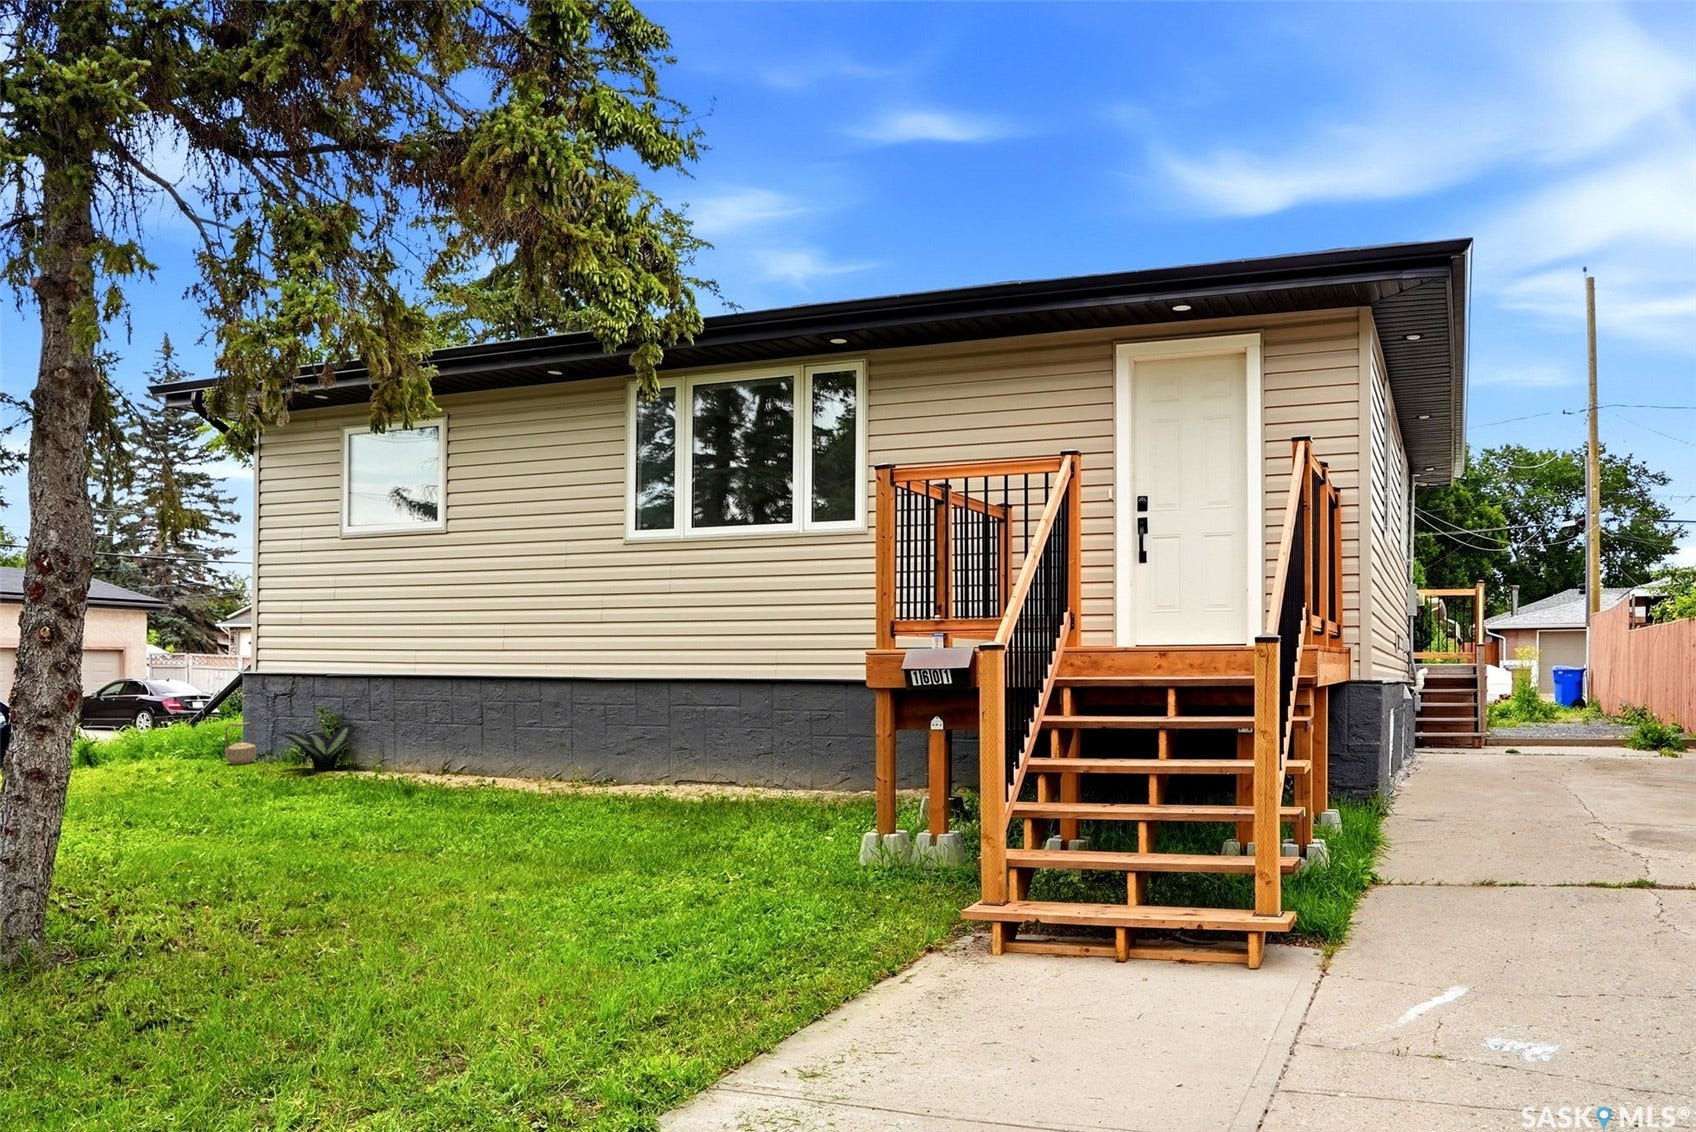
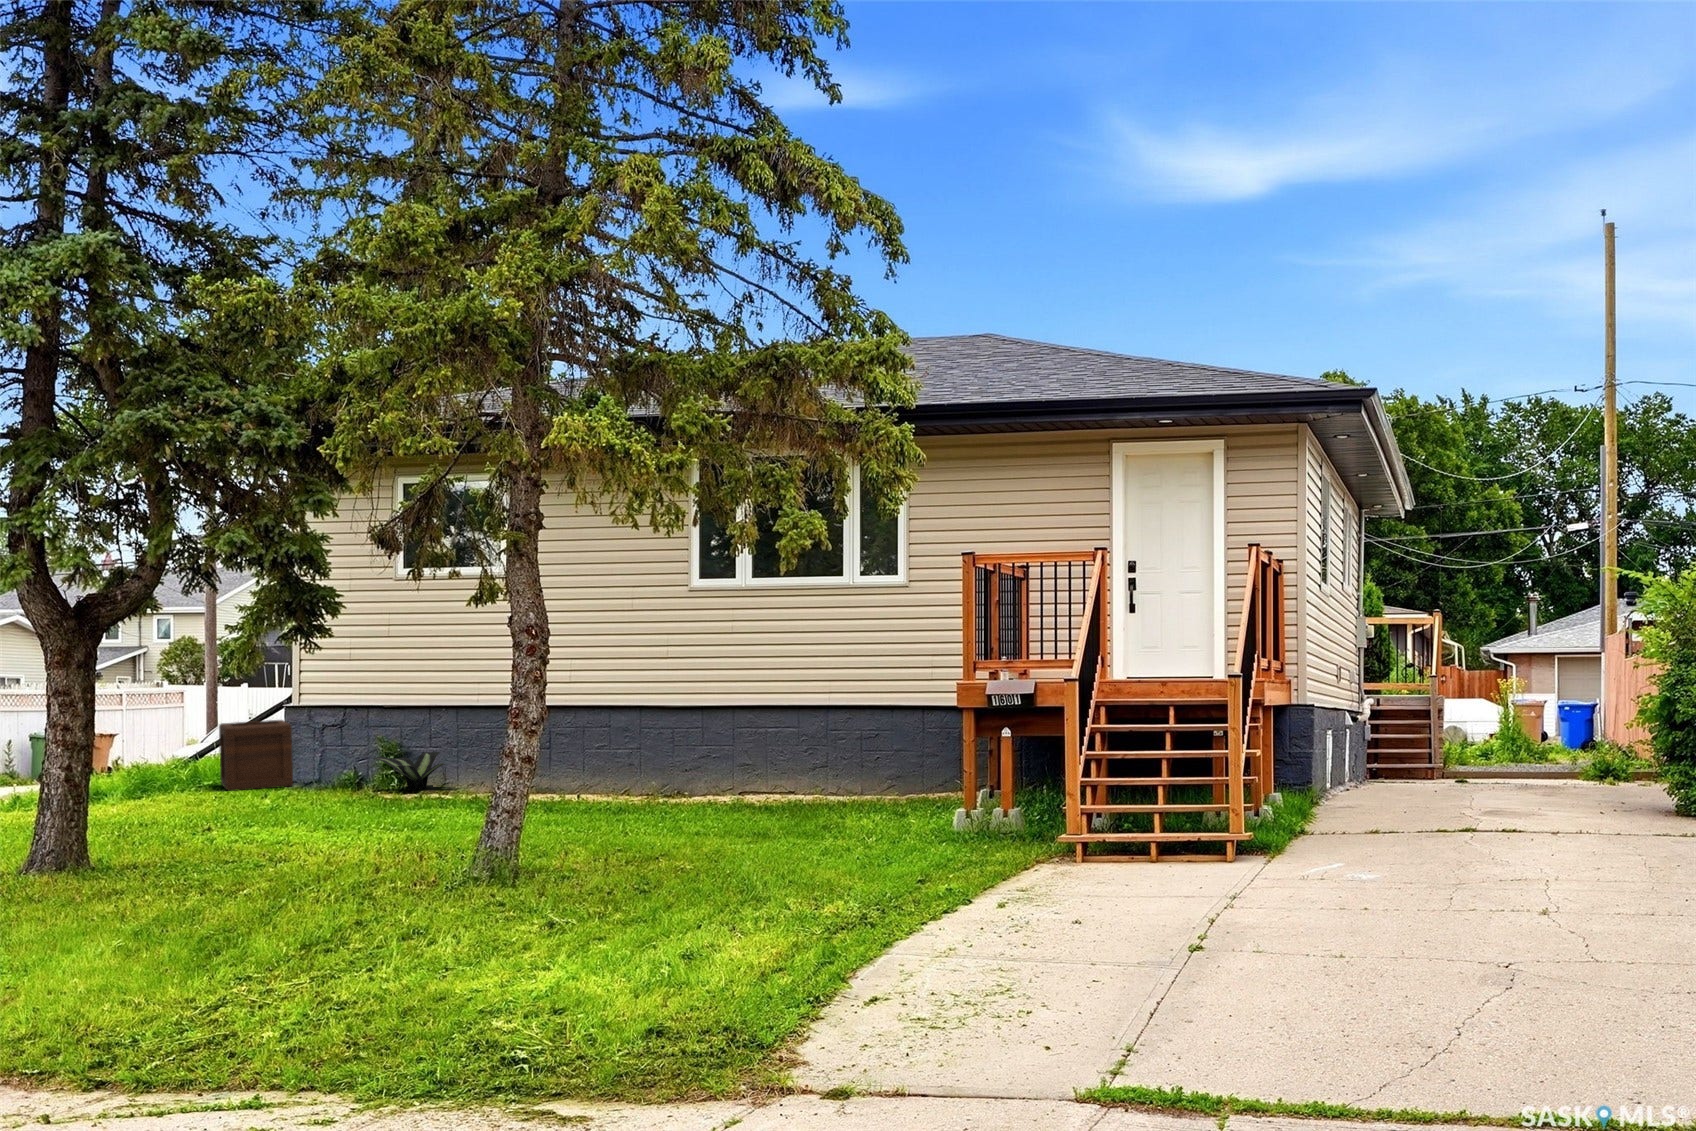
wooden crate: none [133,688,223,768] -> present [219,720,293,791]
basket: present [225,722,256,765] -> none [310,749,336,788]

